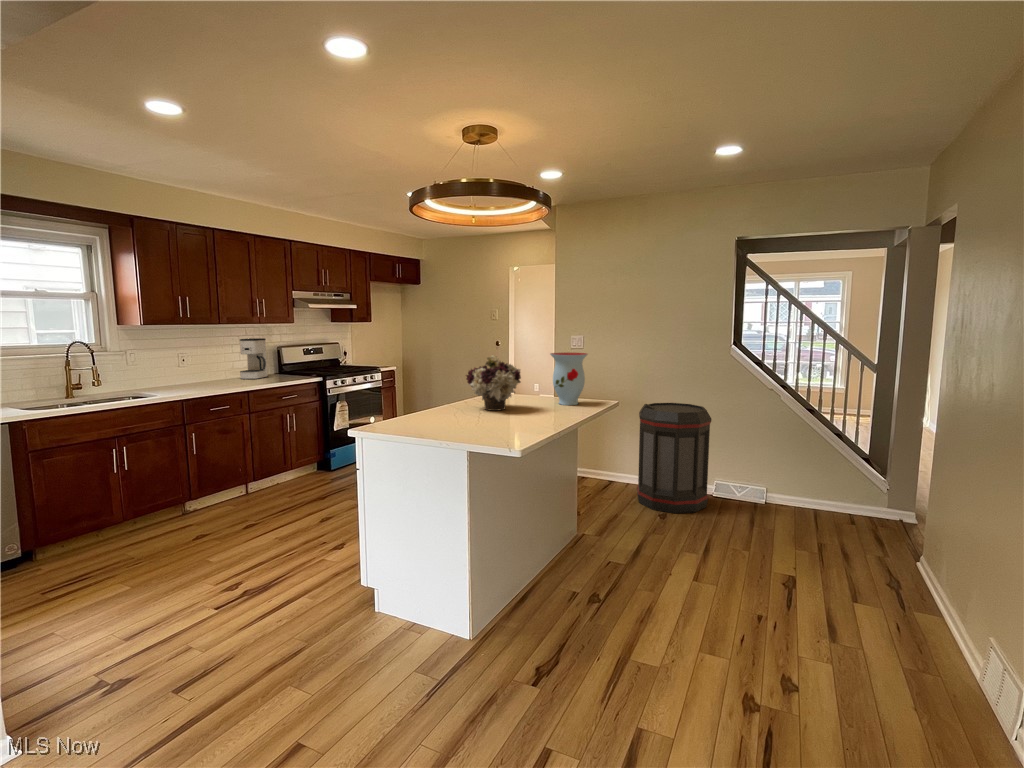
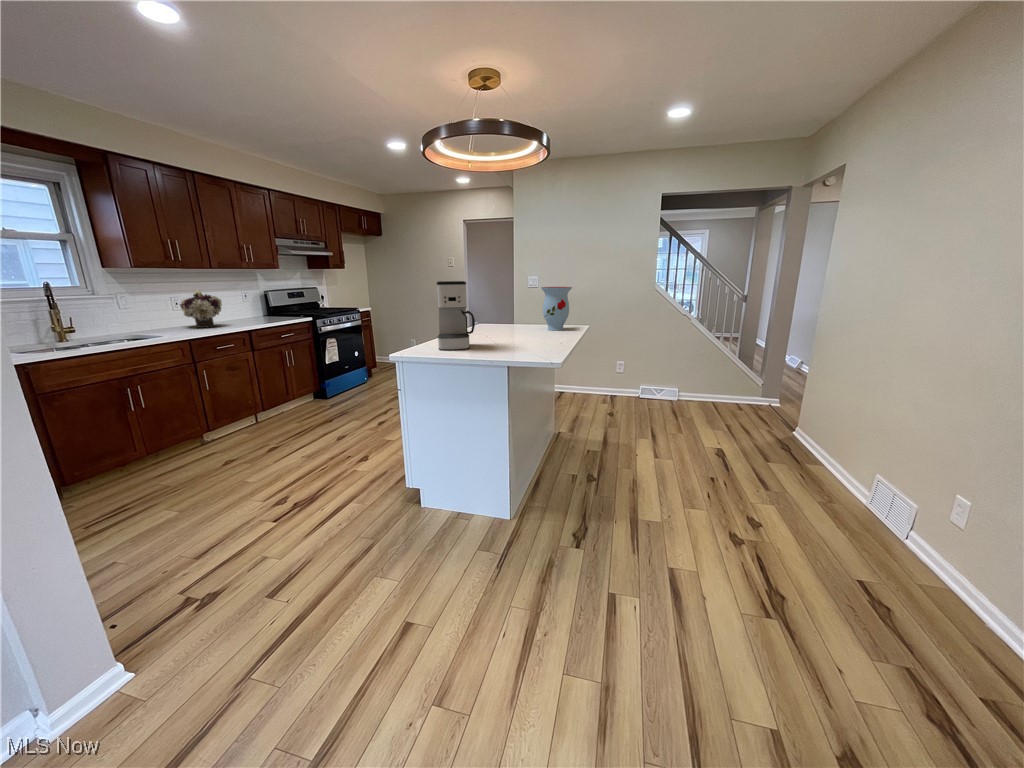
coffee maker: present [240,338,268,379] -> present [437,281,475,350]
flower arrangement: present [466,355,521,411] -> present [180,290,222,328]
trash can: present [637,403,712,513] -> none [588,329,647,413]

